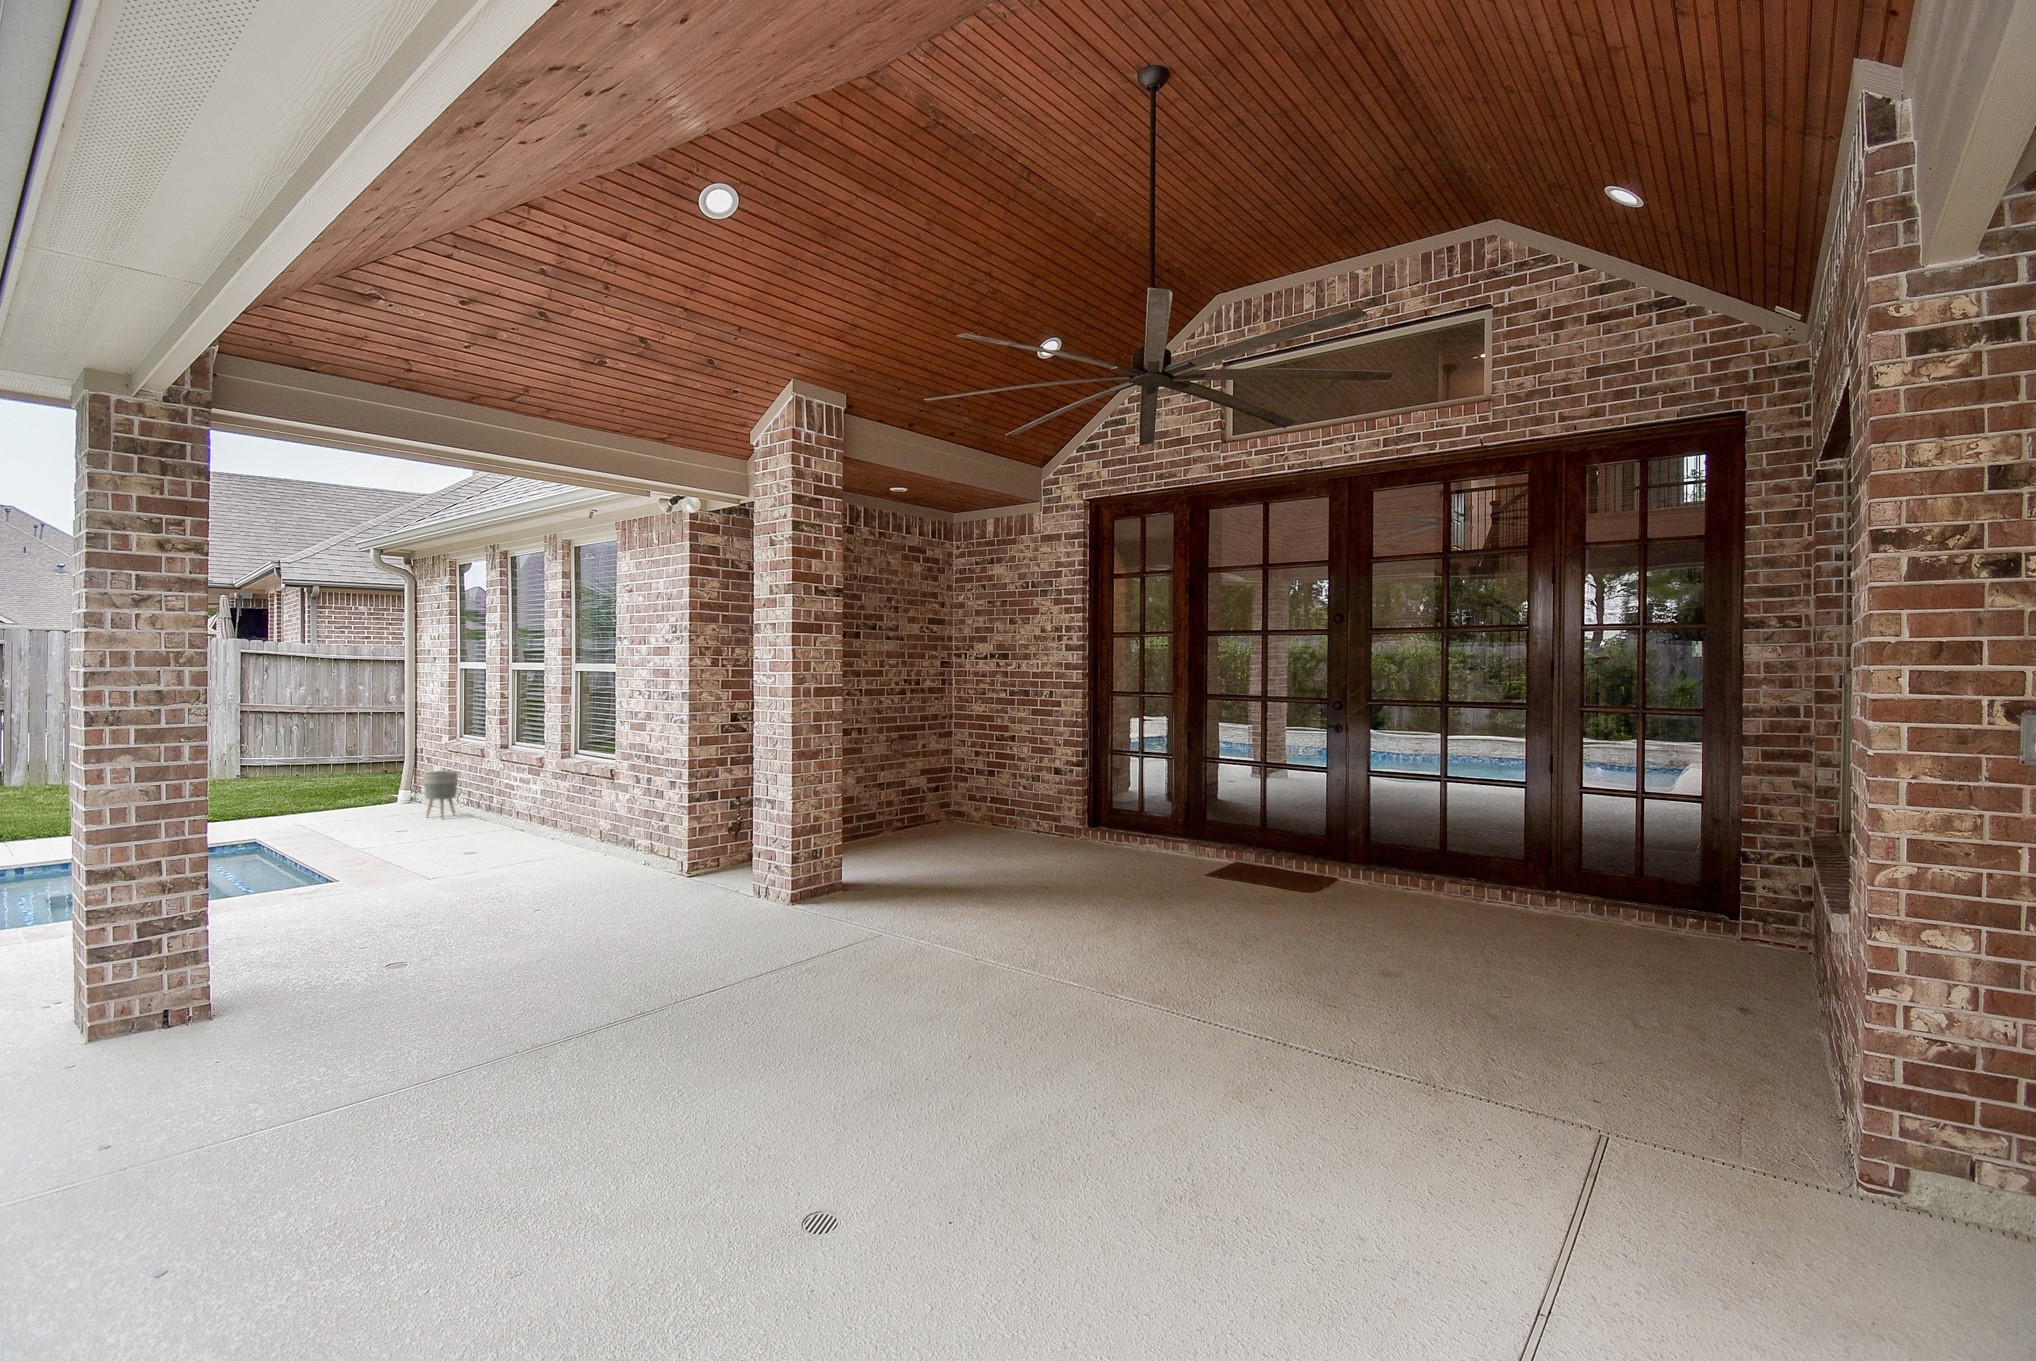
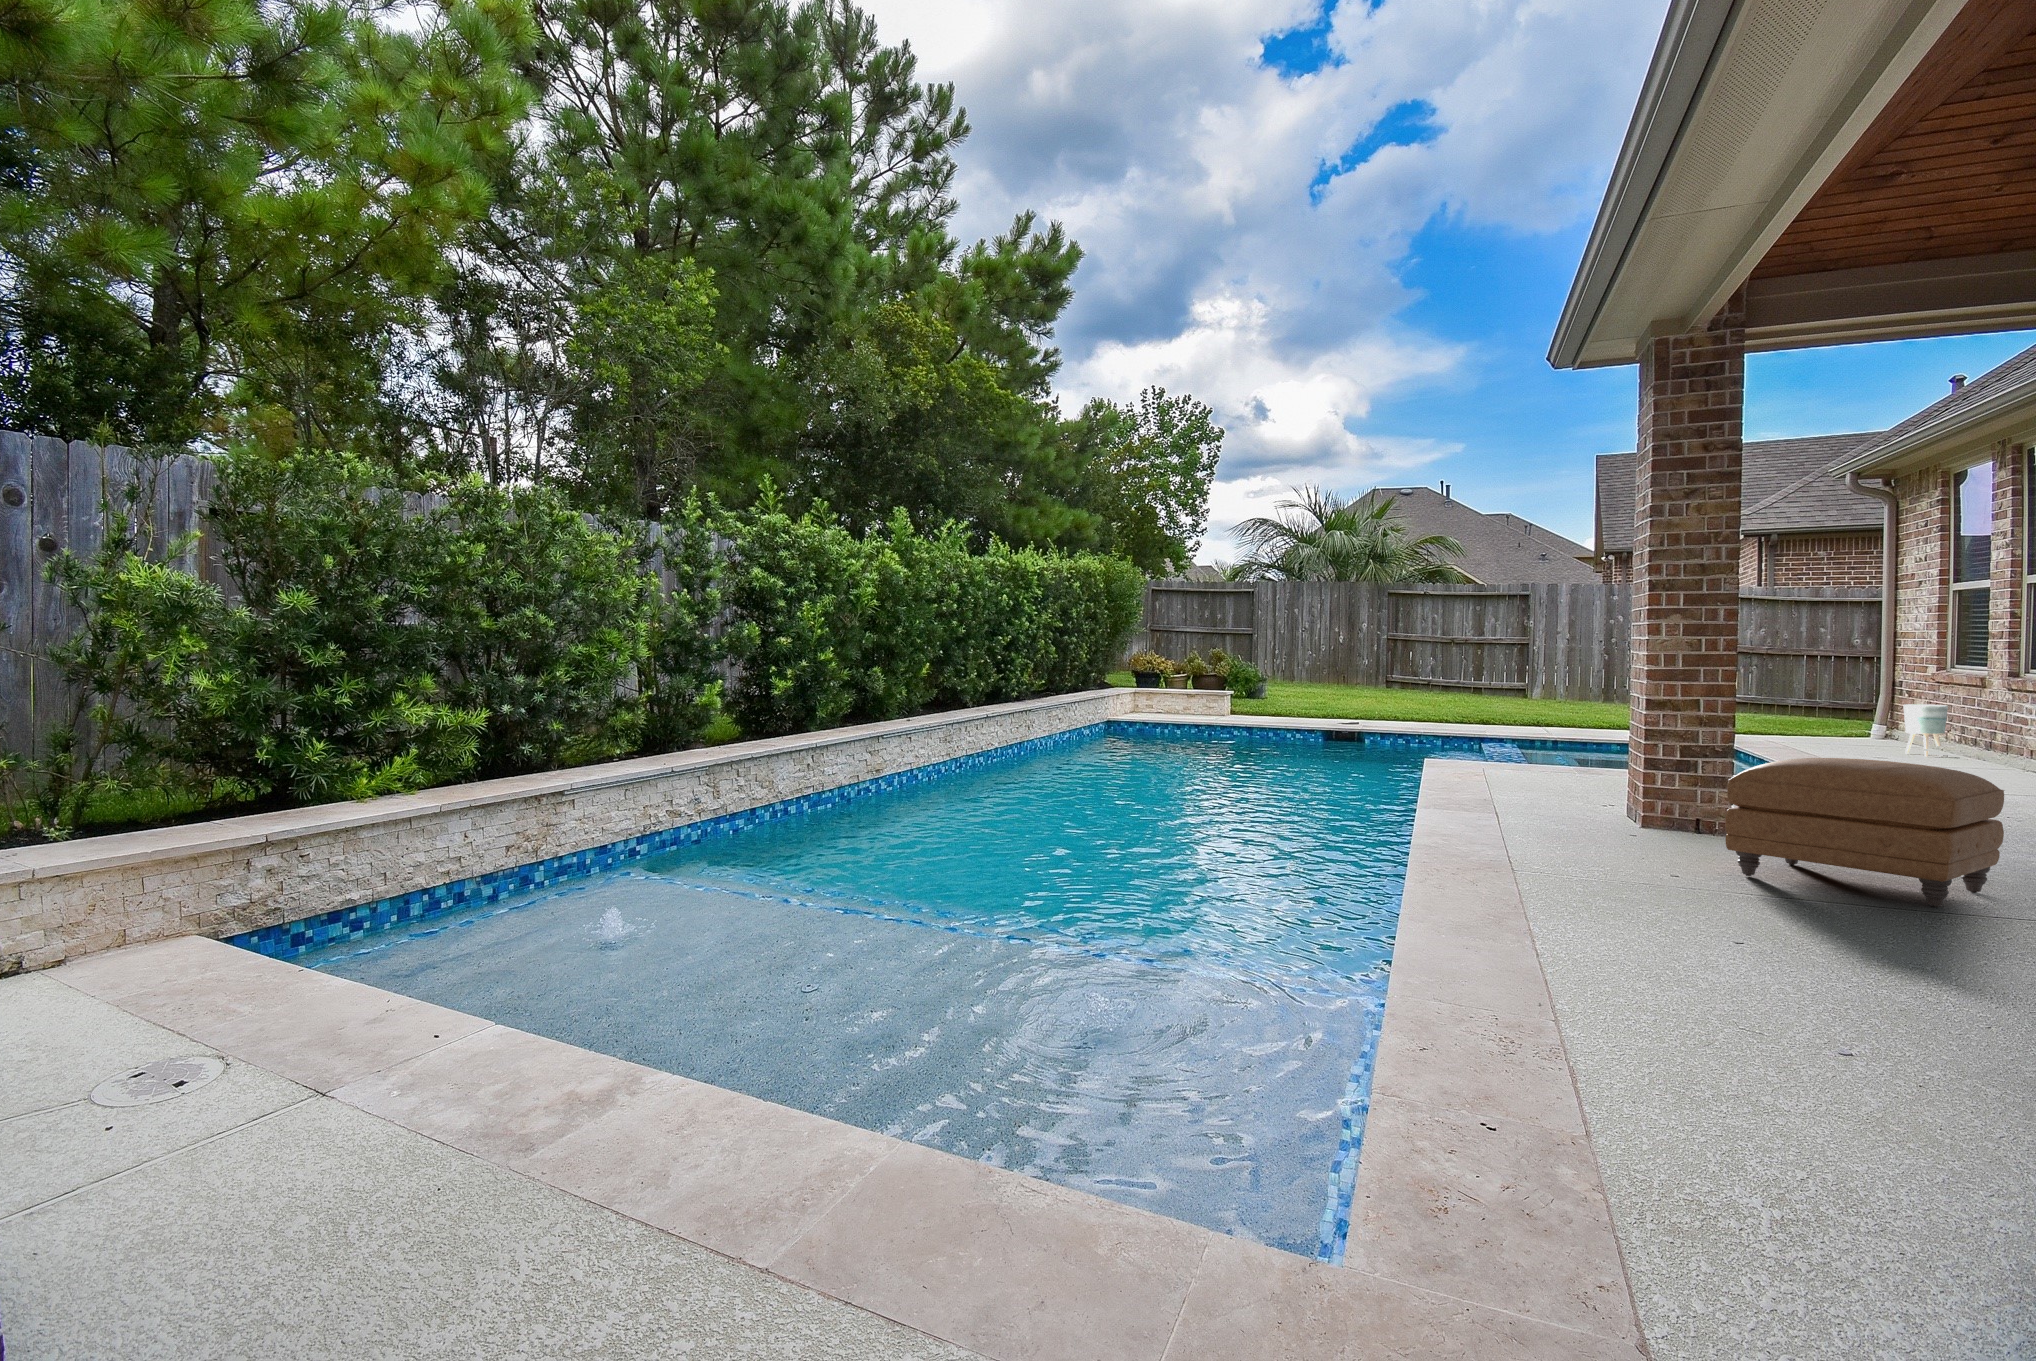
ottoman: none [173,929,478,1118] -> present [1725,758,2004,907]

